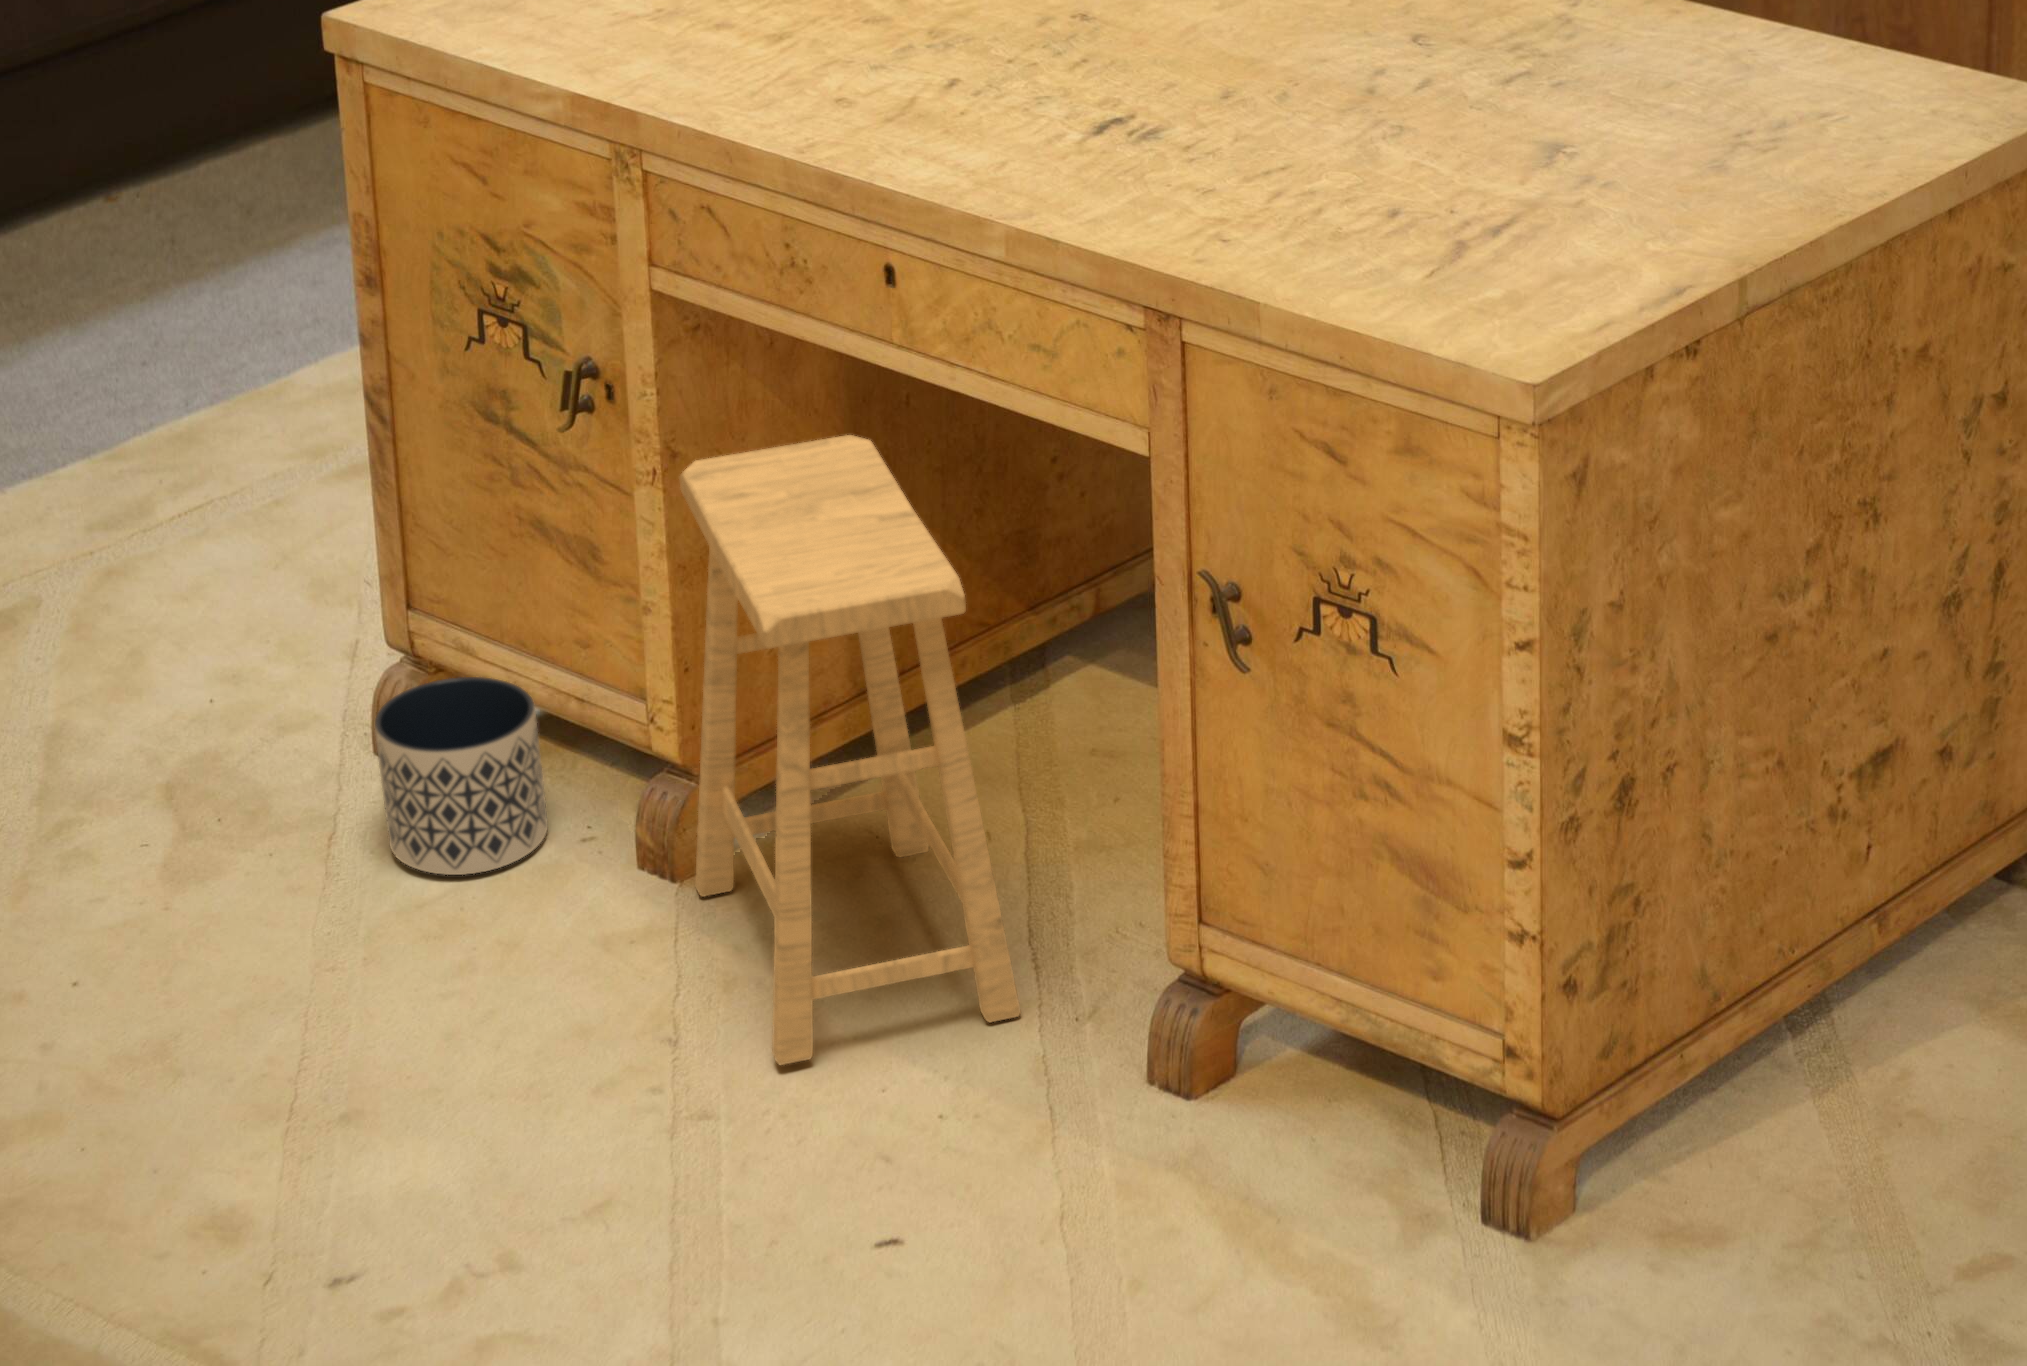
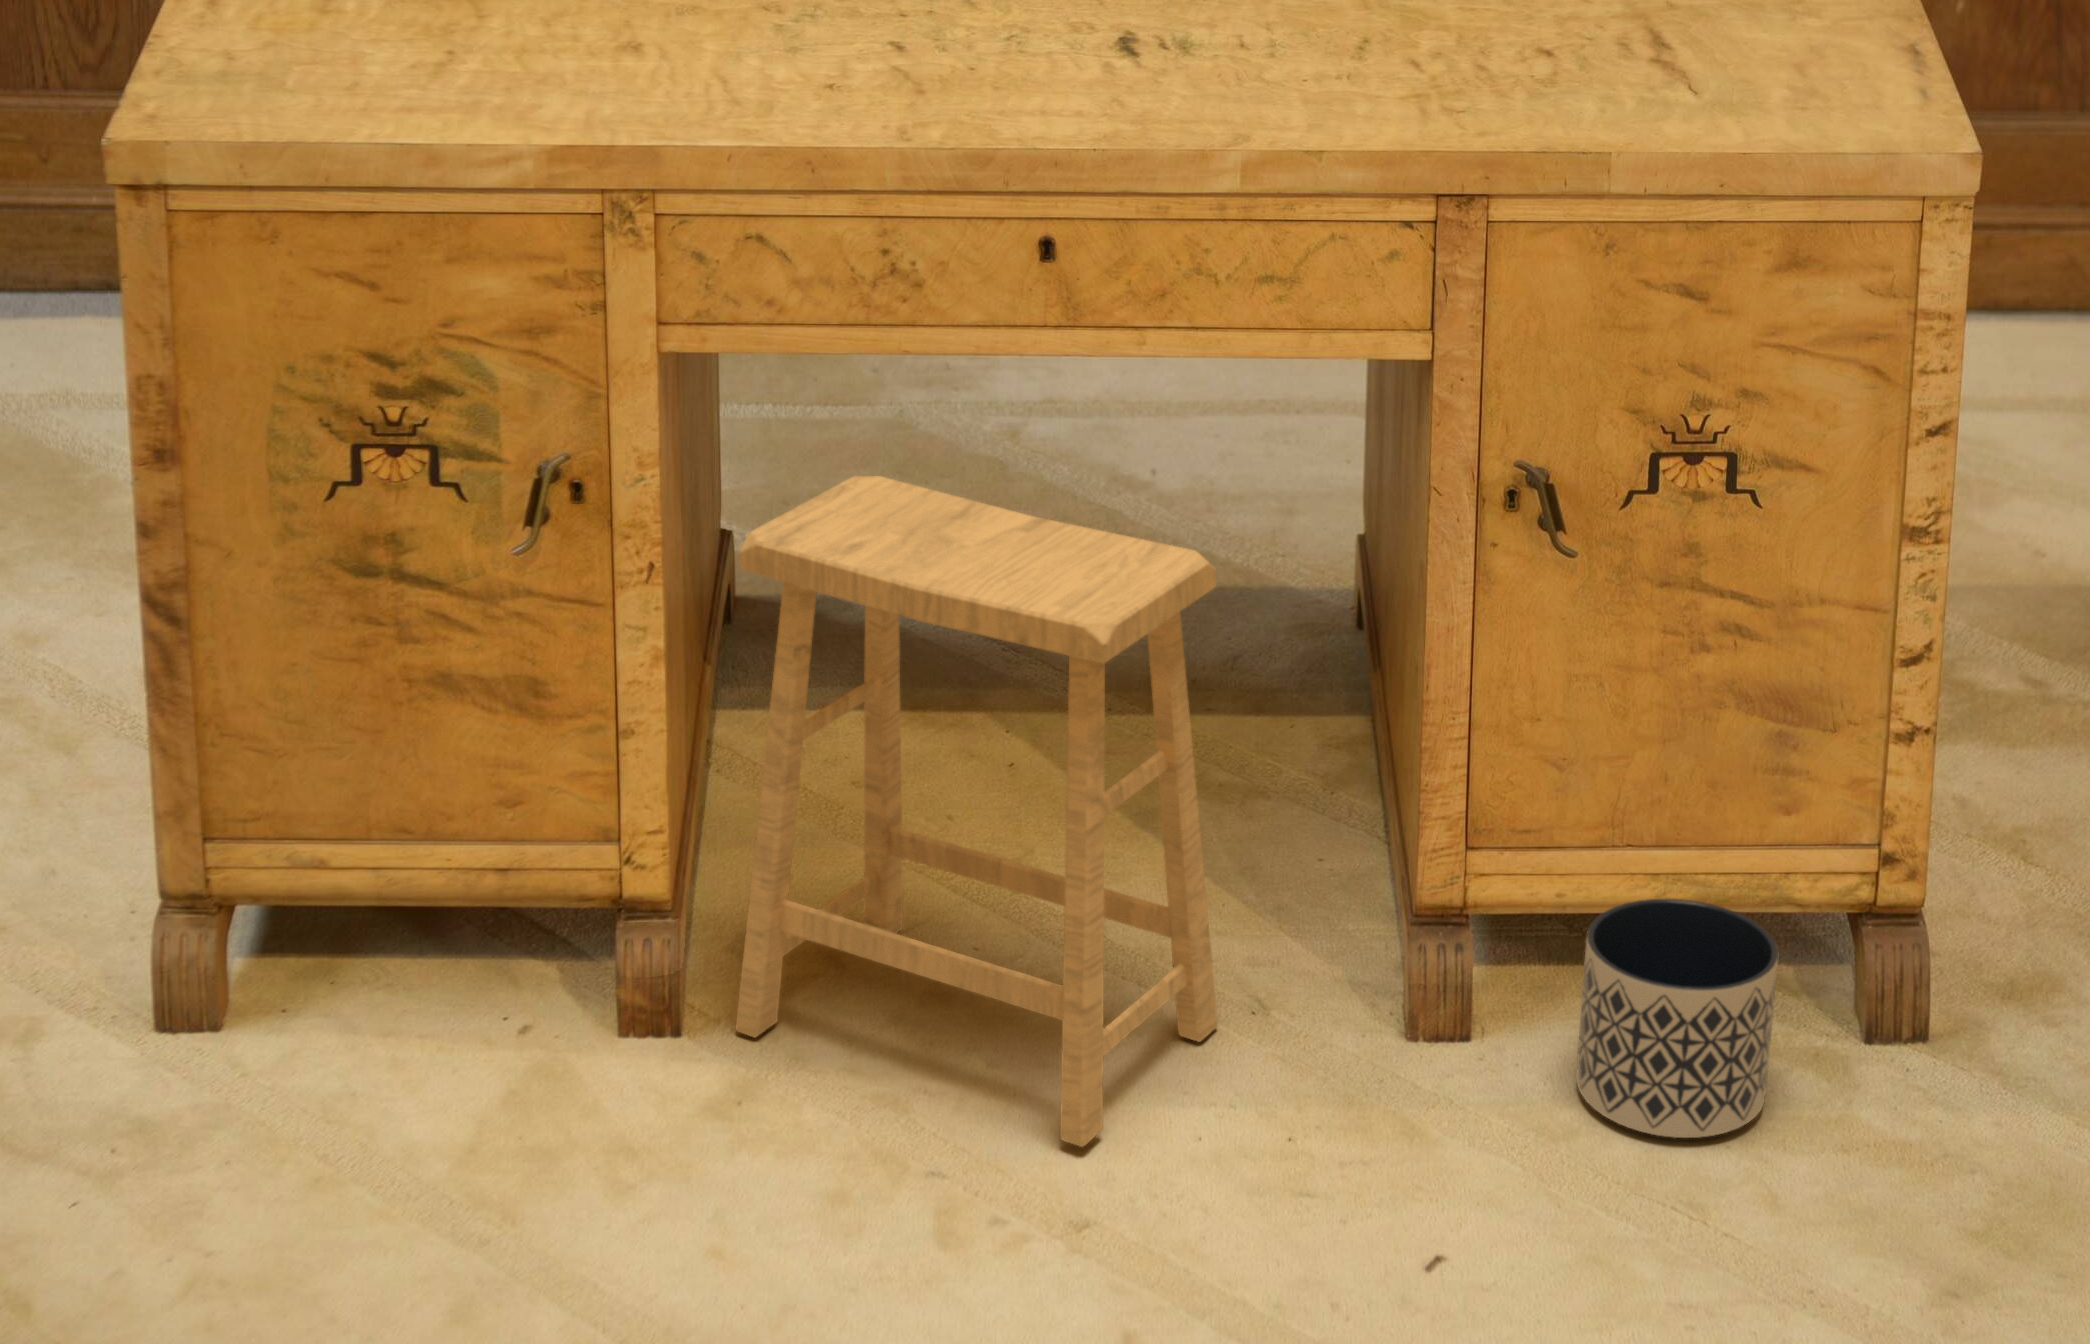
planter: present [375,677,548,875] -> present [1576,899,1778,1138]

